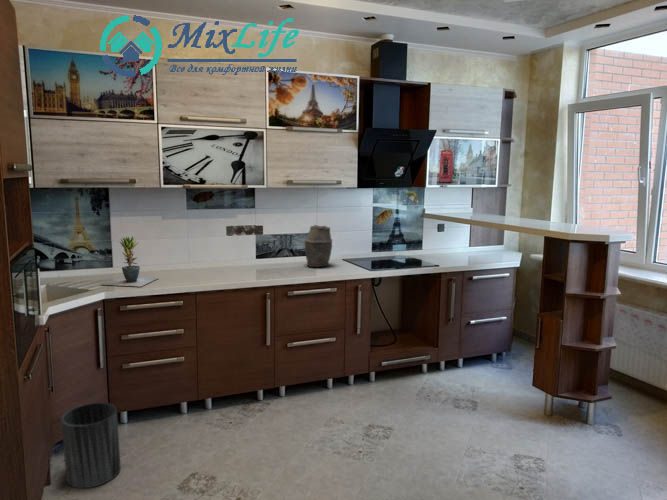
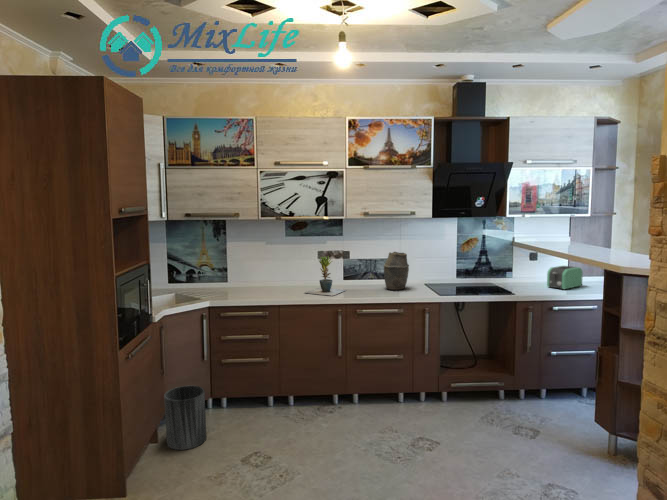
potted plant: present [102,236,158,287] -> present [305,257,345,296]
toaster: none [461,236,490,259] -> present [547,266,583,289]

